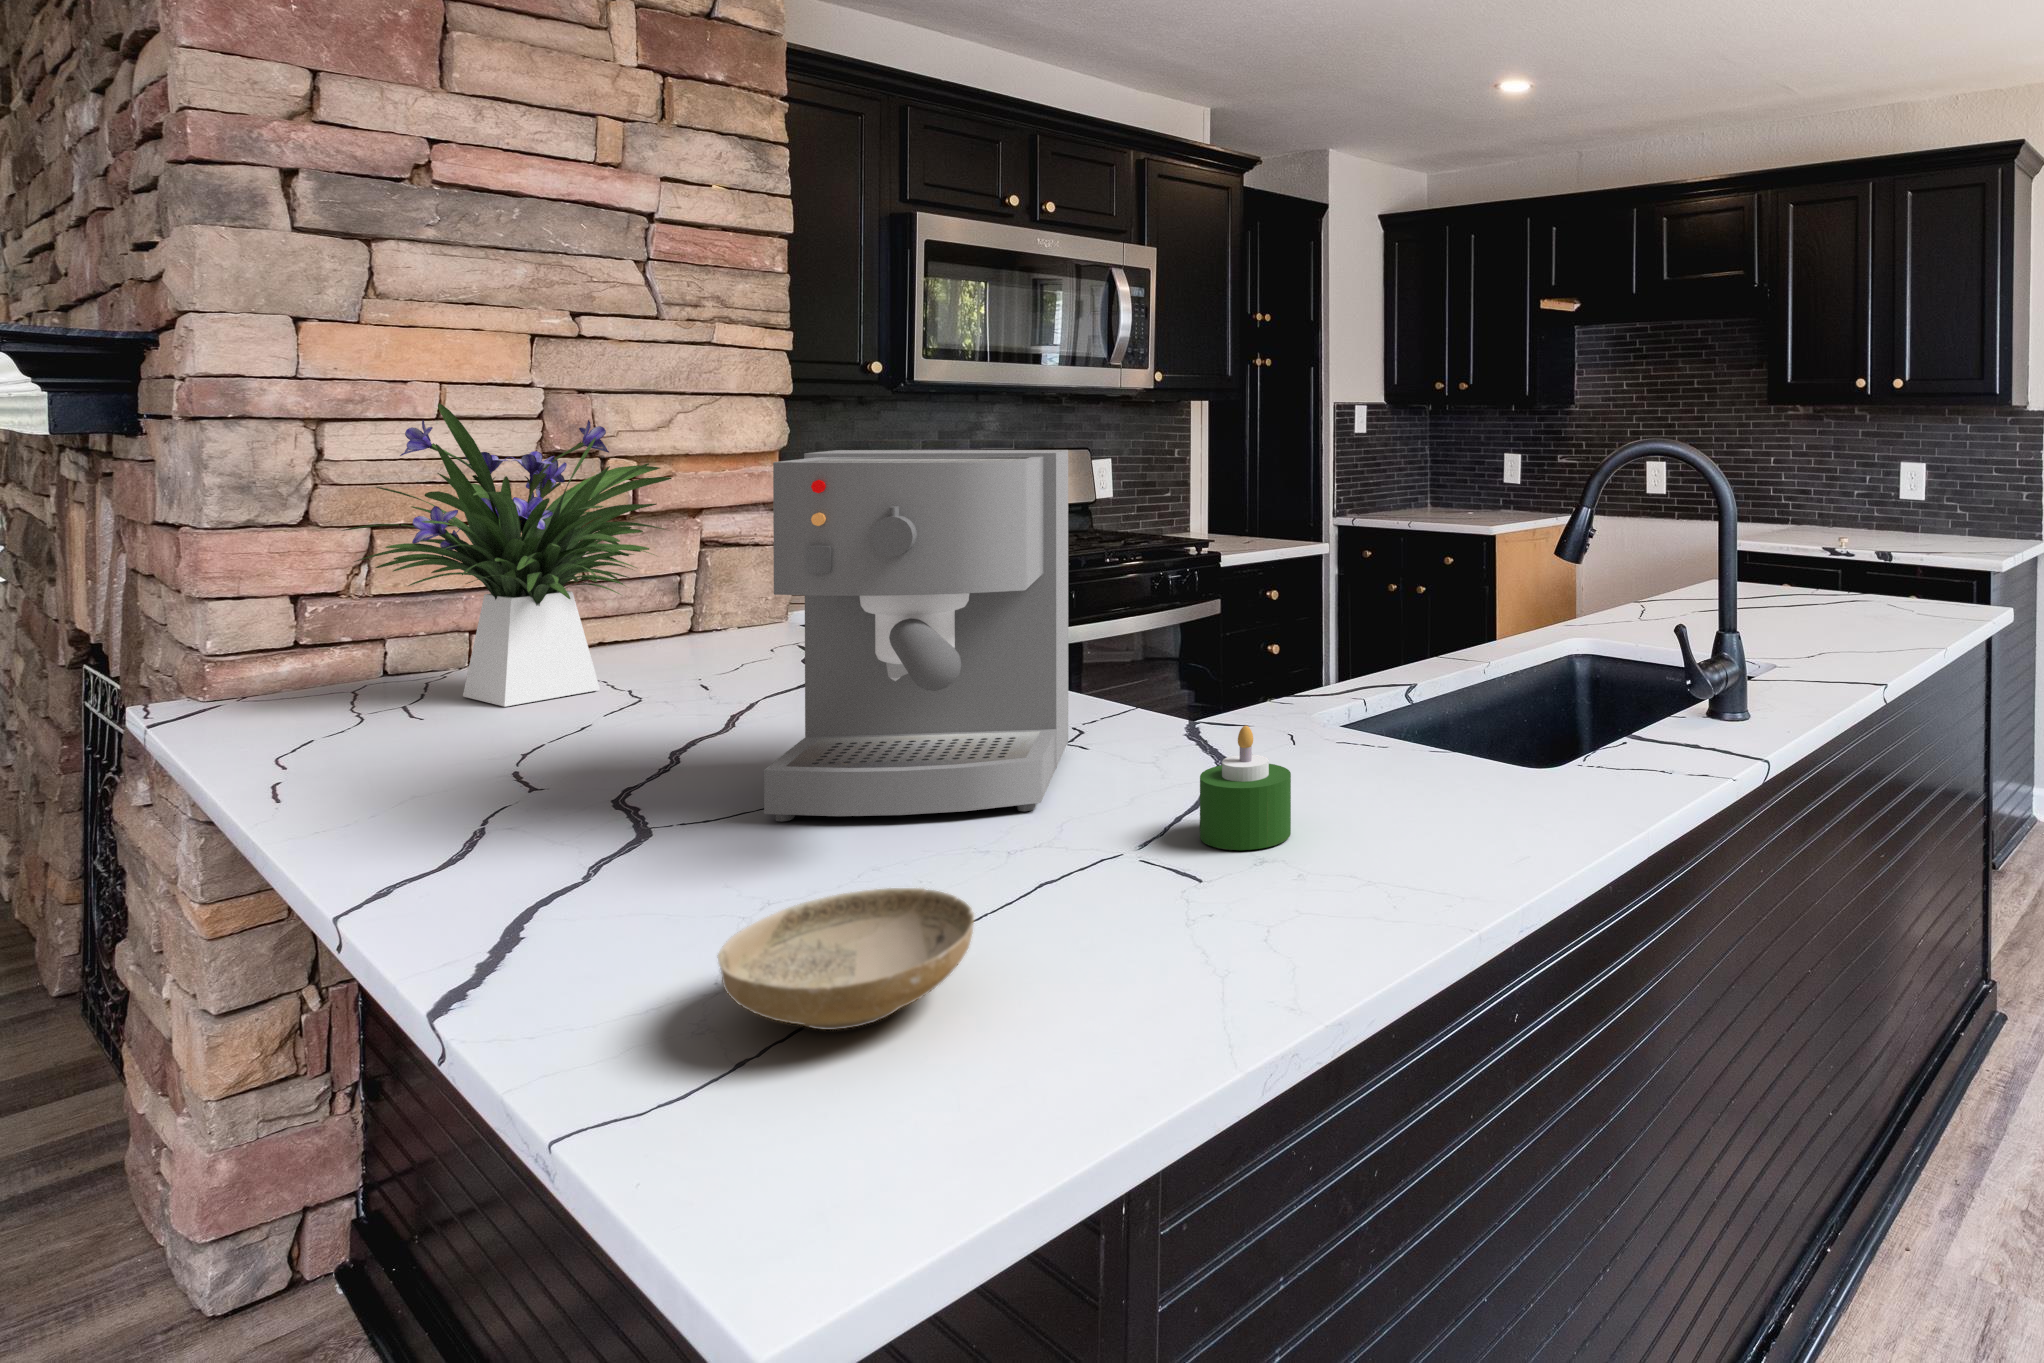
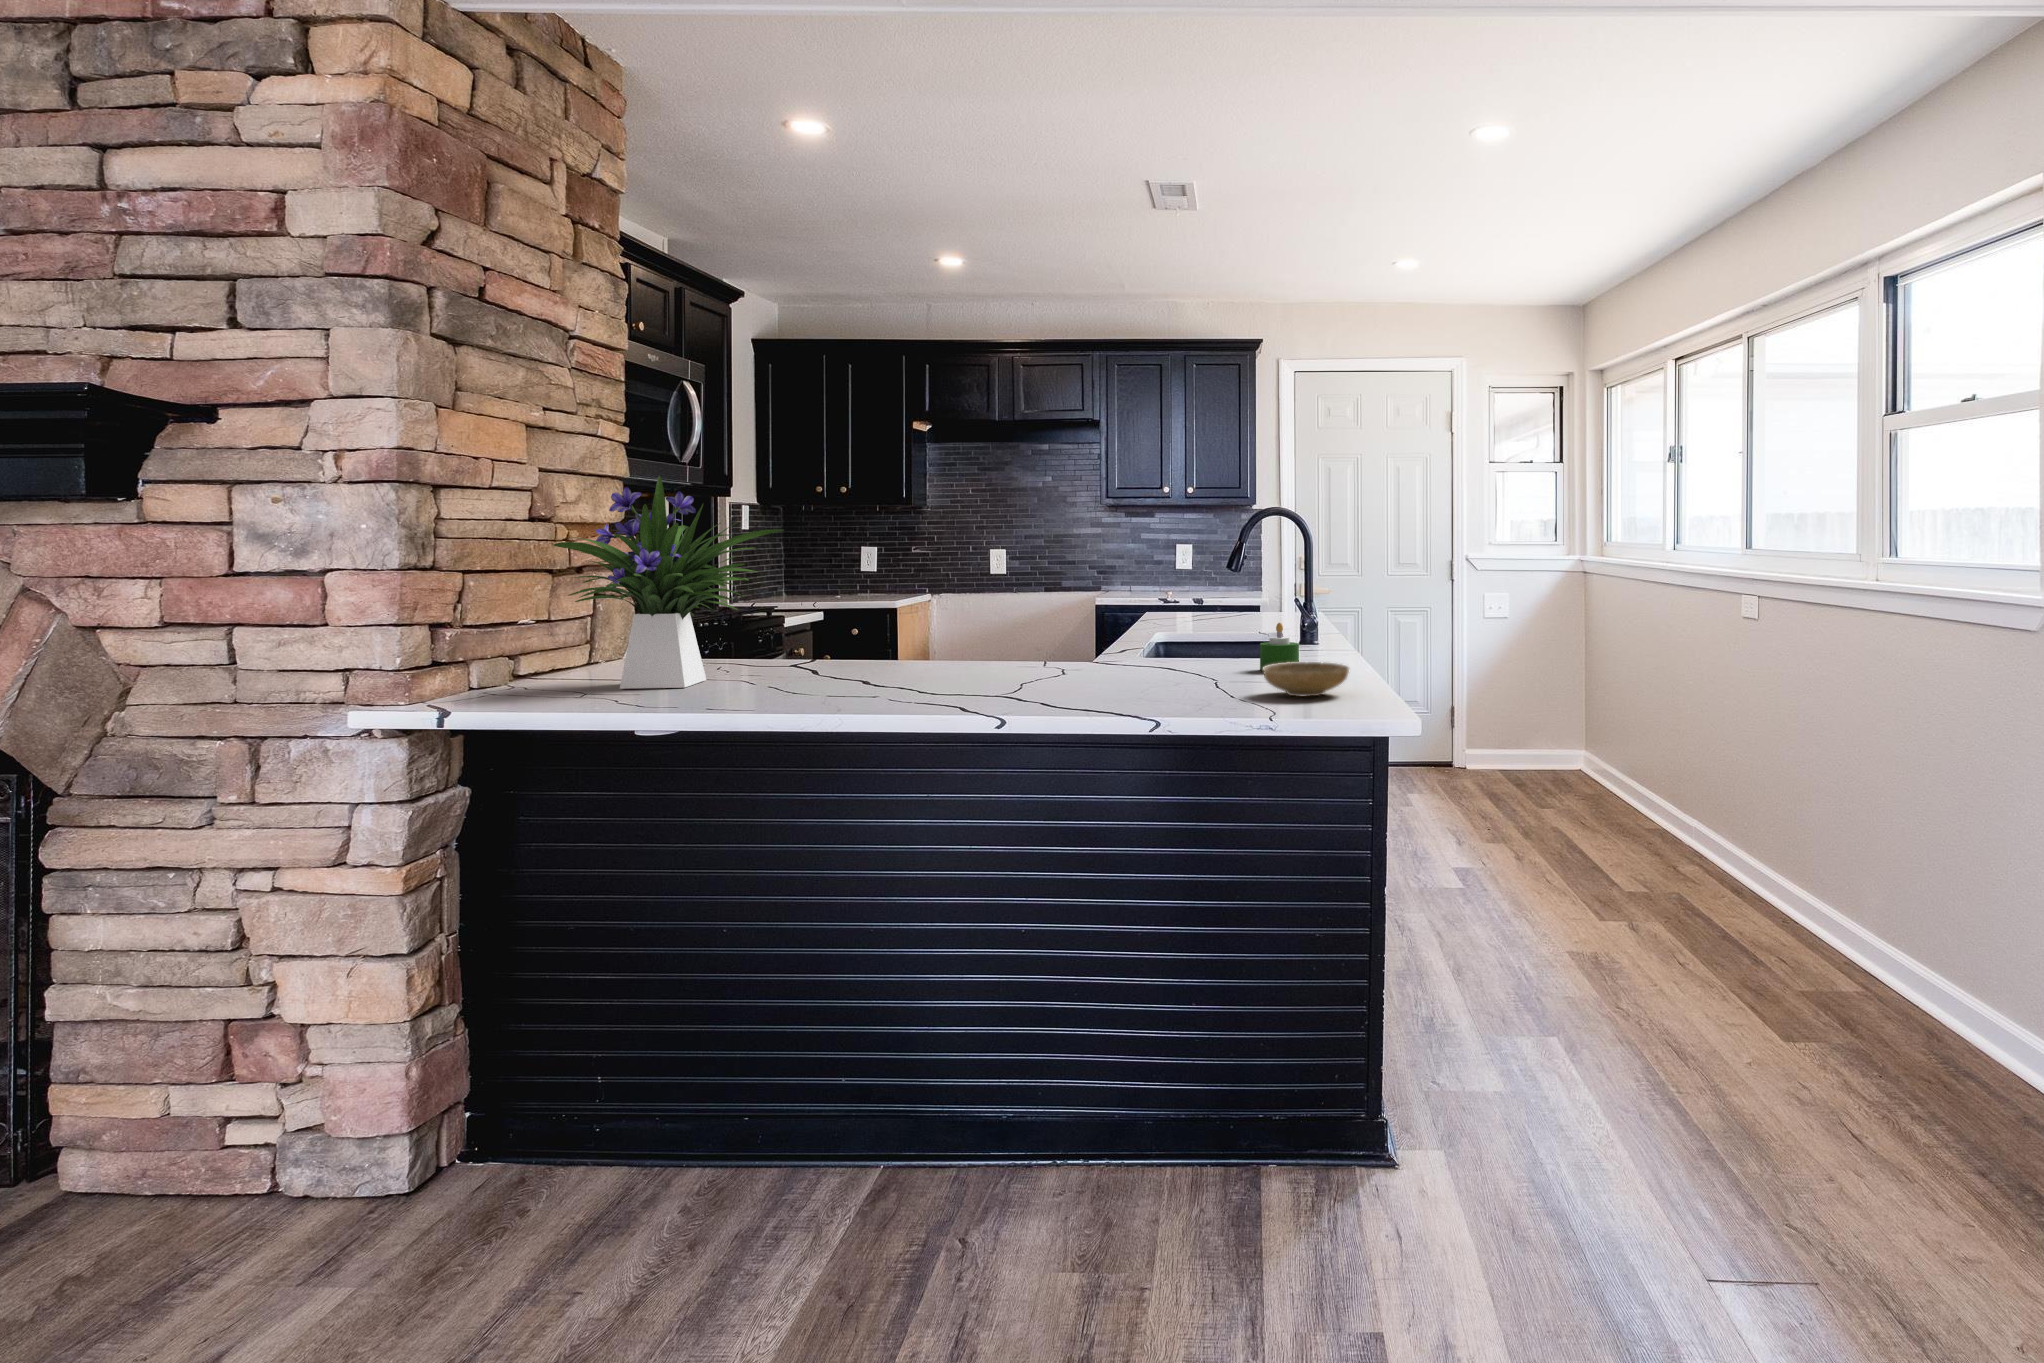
coffee maker: present [764,450,1068,821] -> none [1010,506,1206,685]

